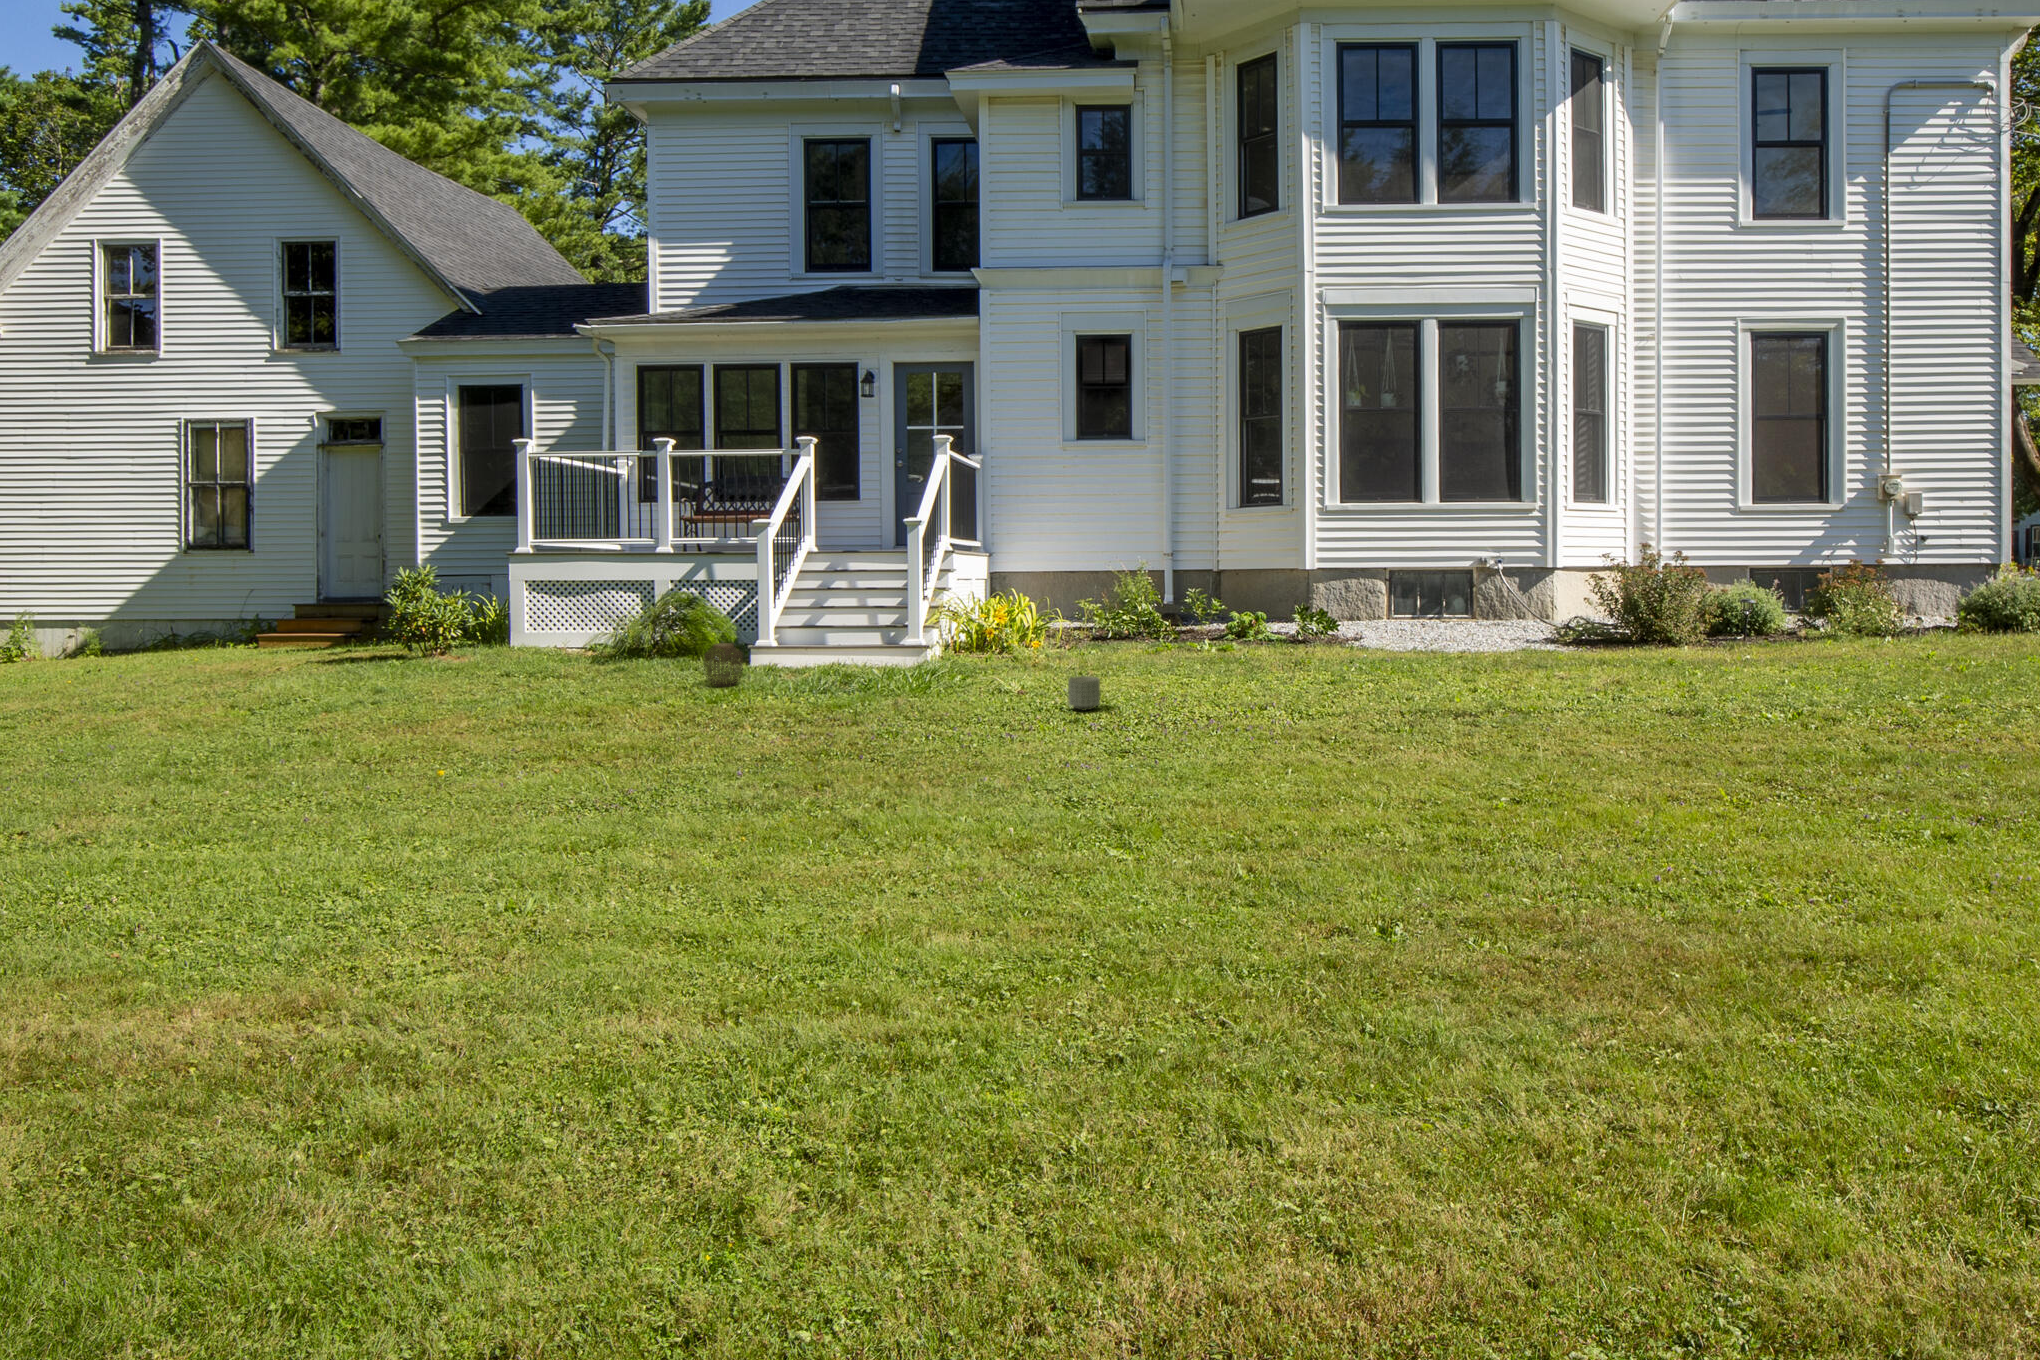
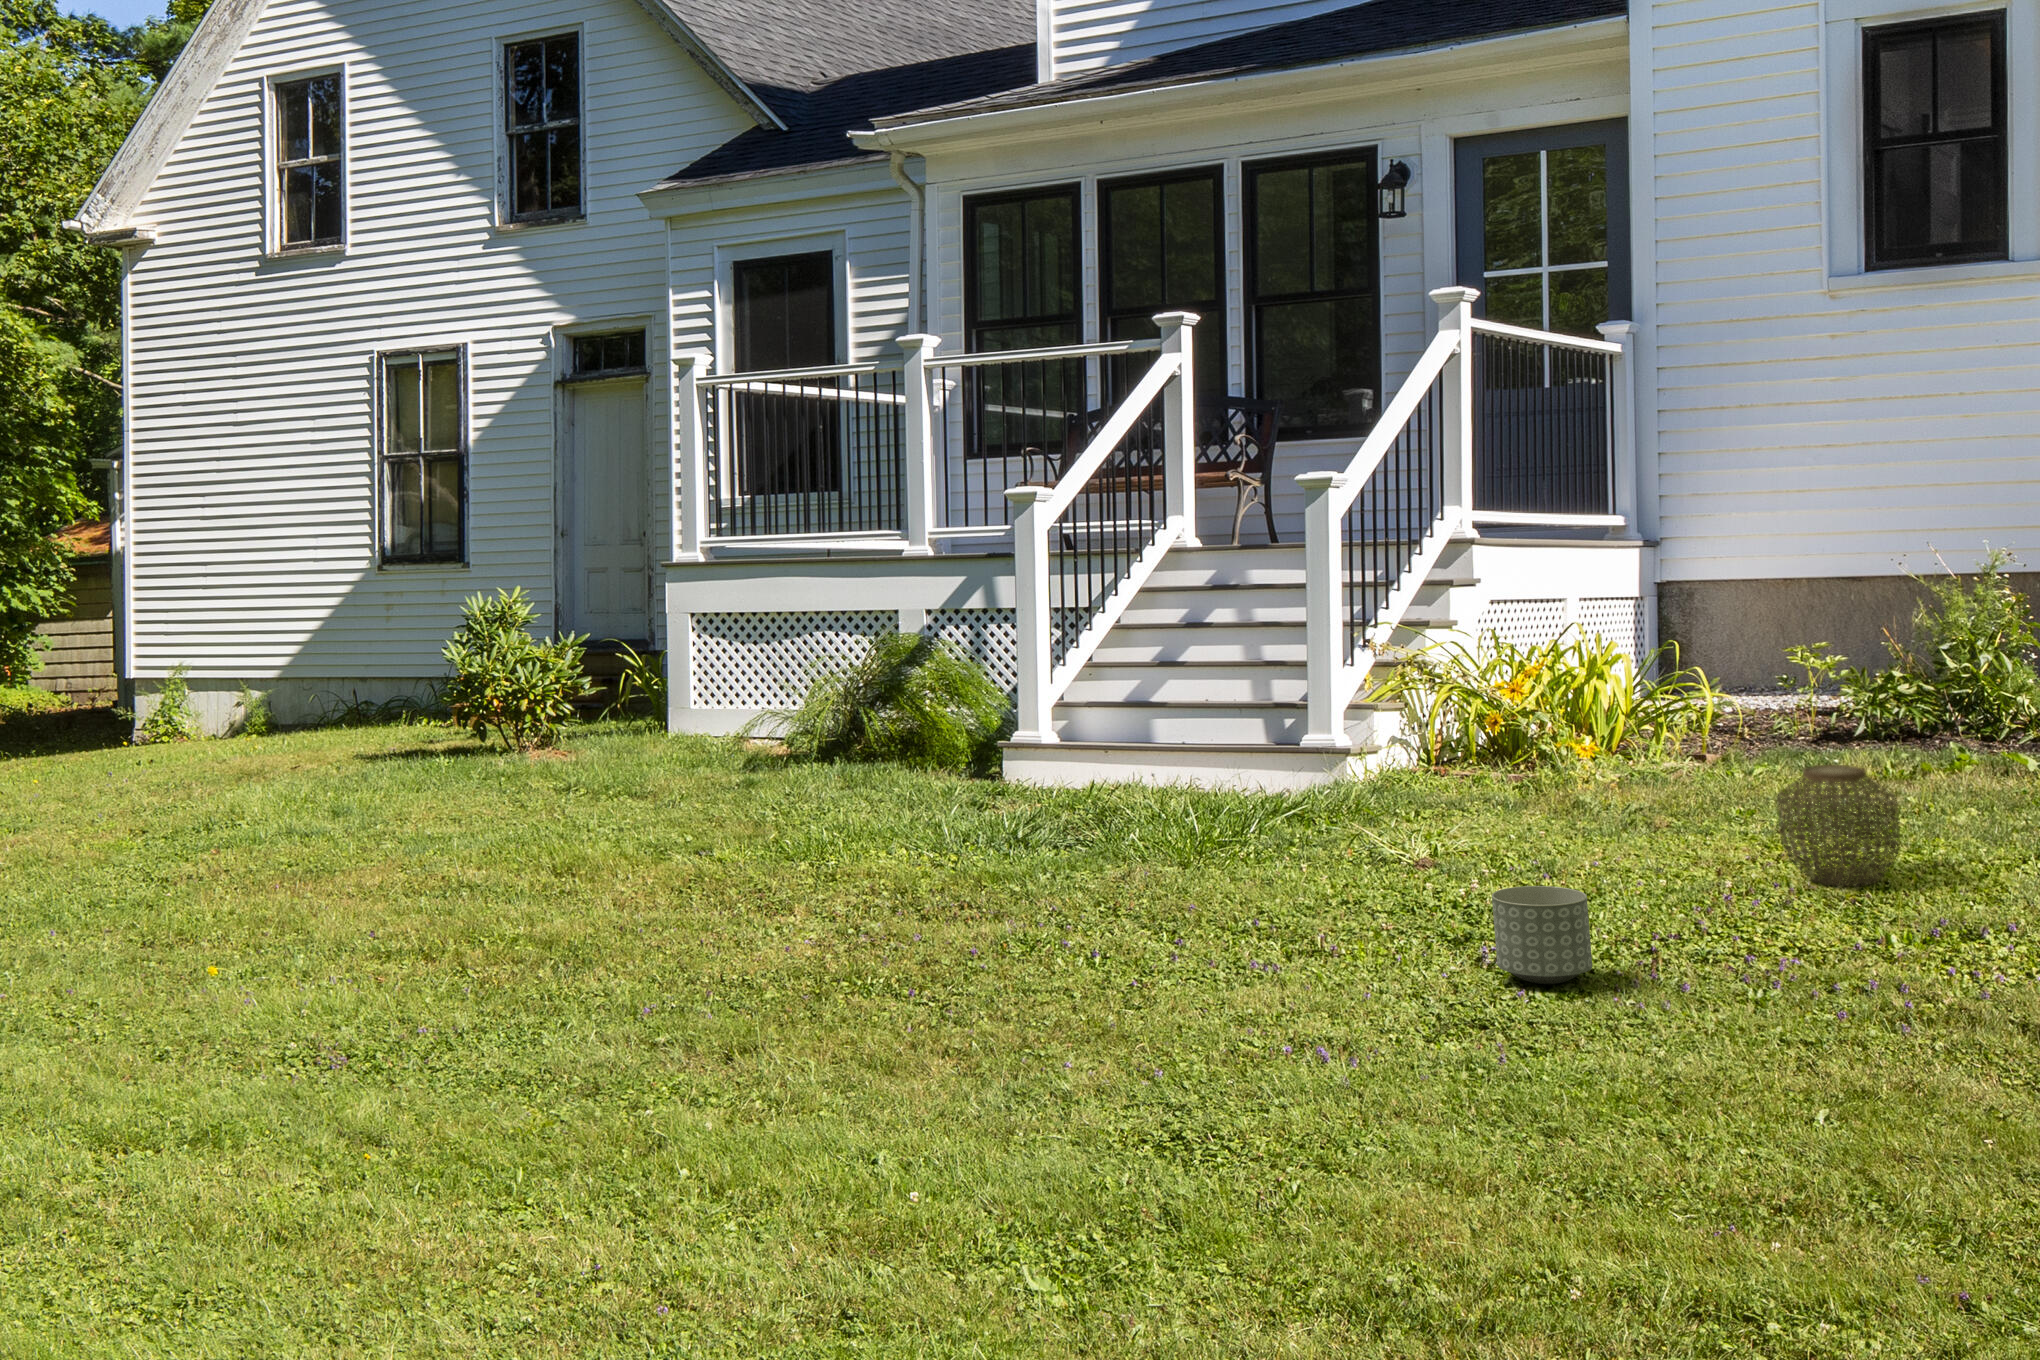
woven basket: present [704,643,743,687] -> present [1777,765,1900,886]

